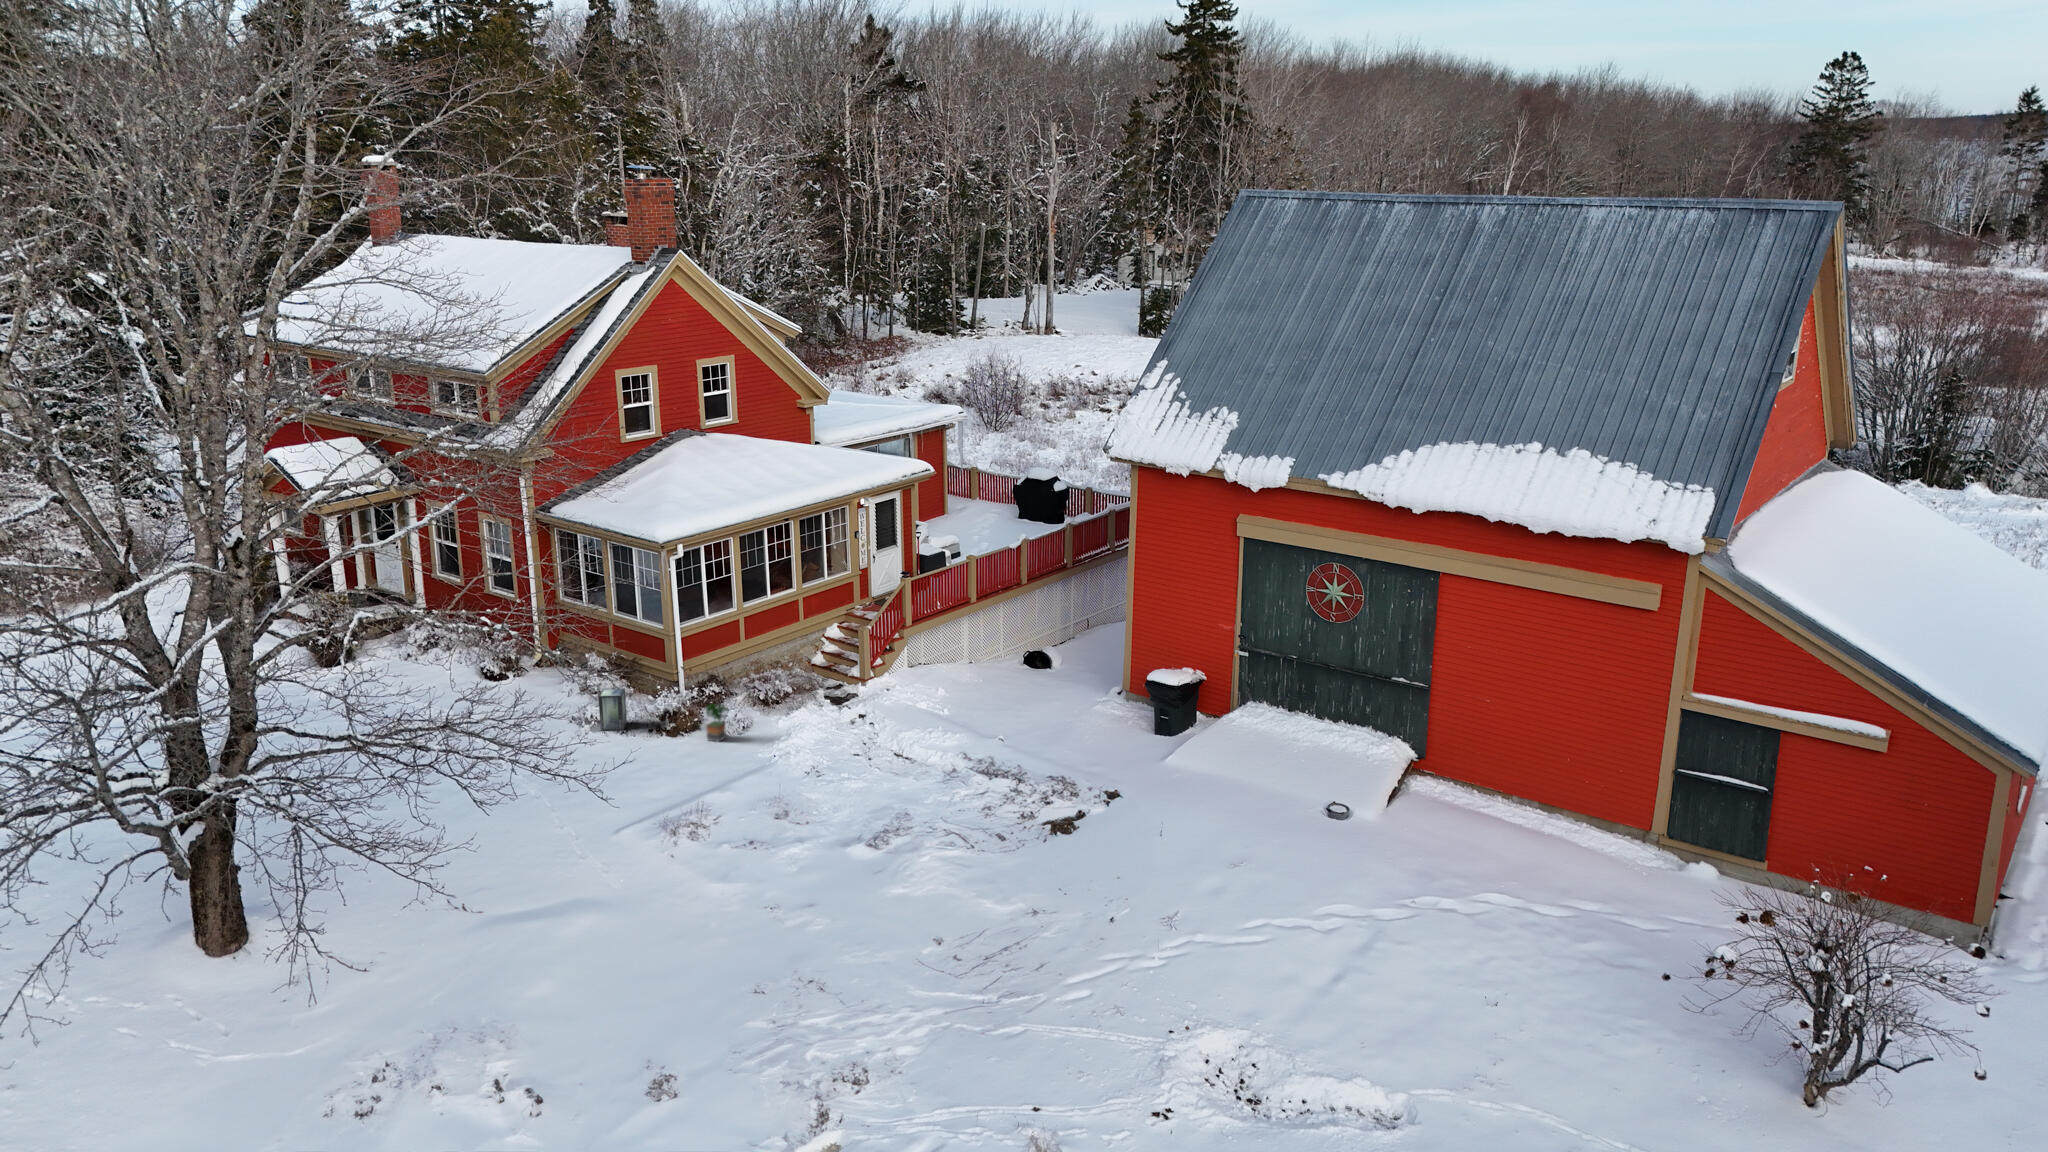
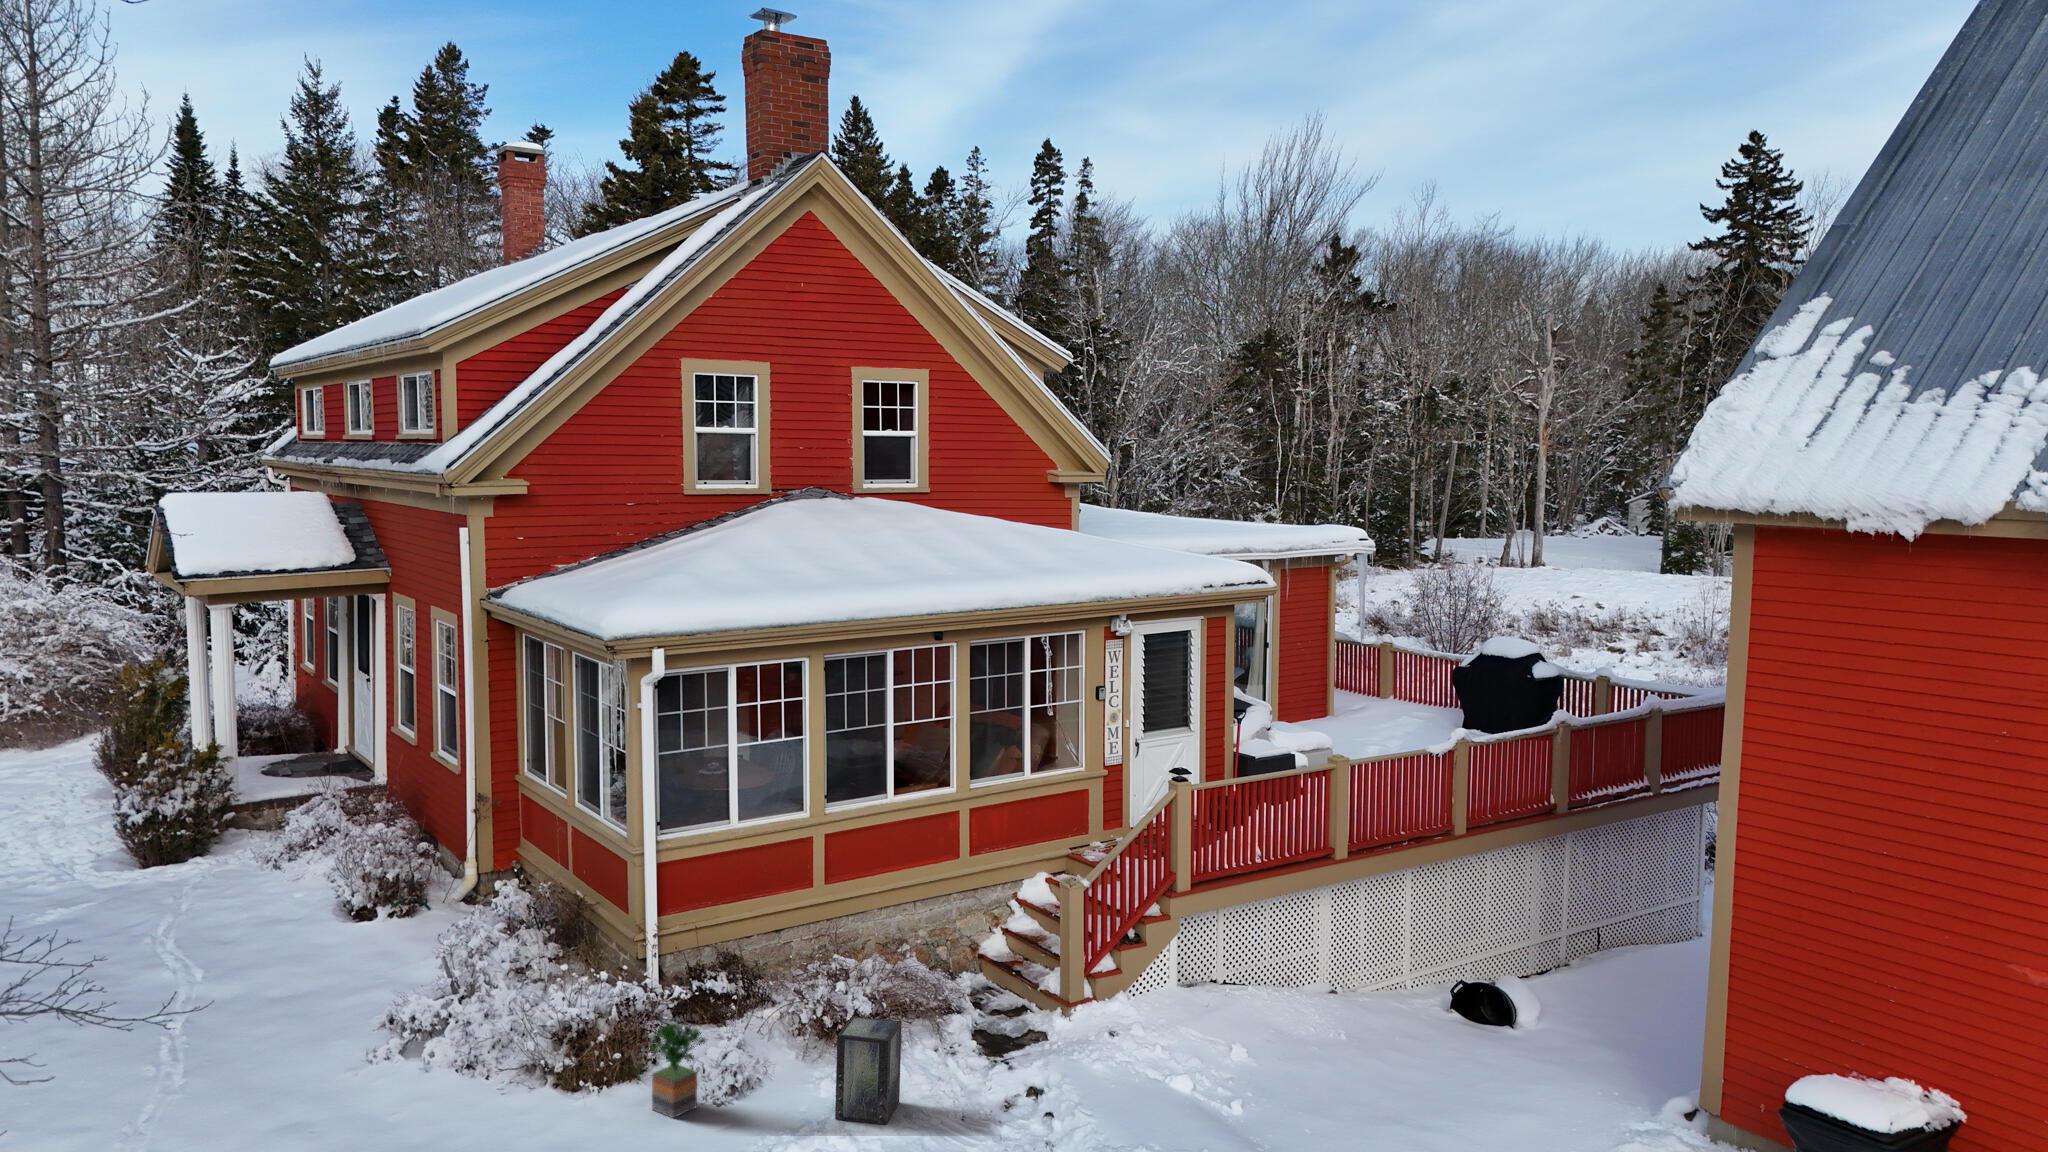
storage box: present [598,689,627,731] -> present [835,1016,902,1125]

